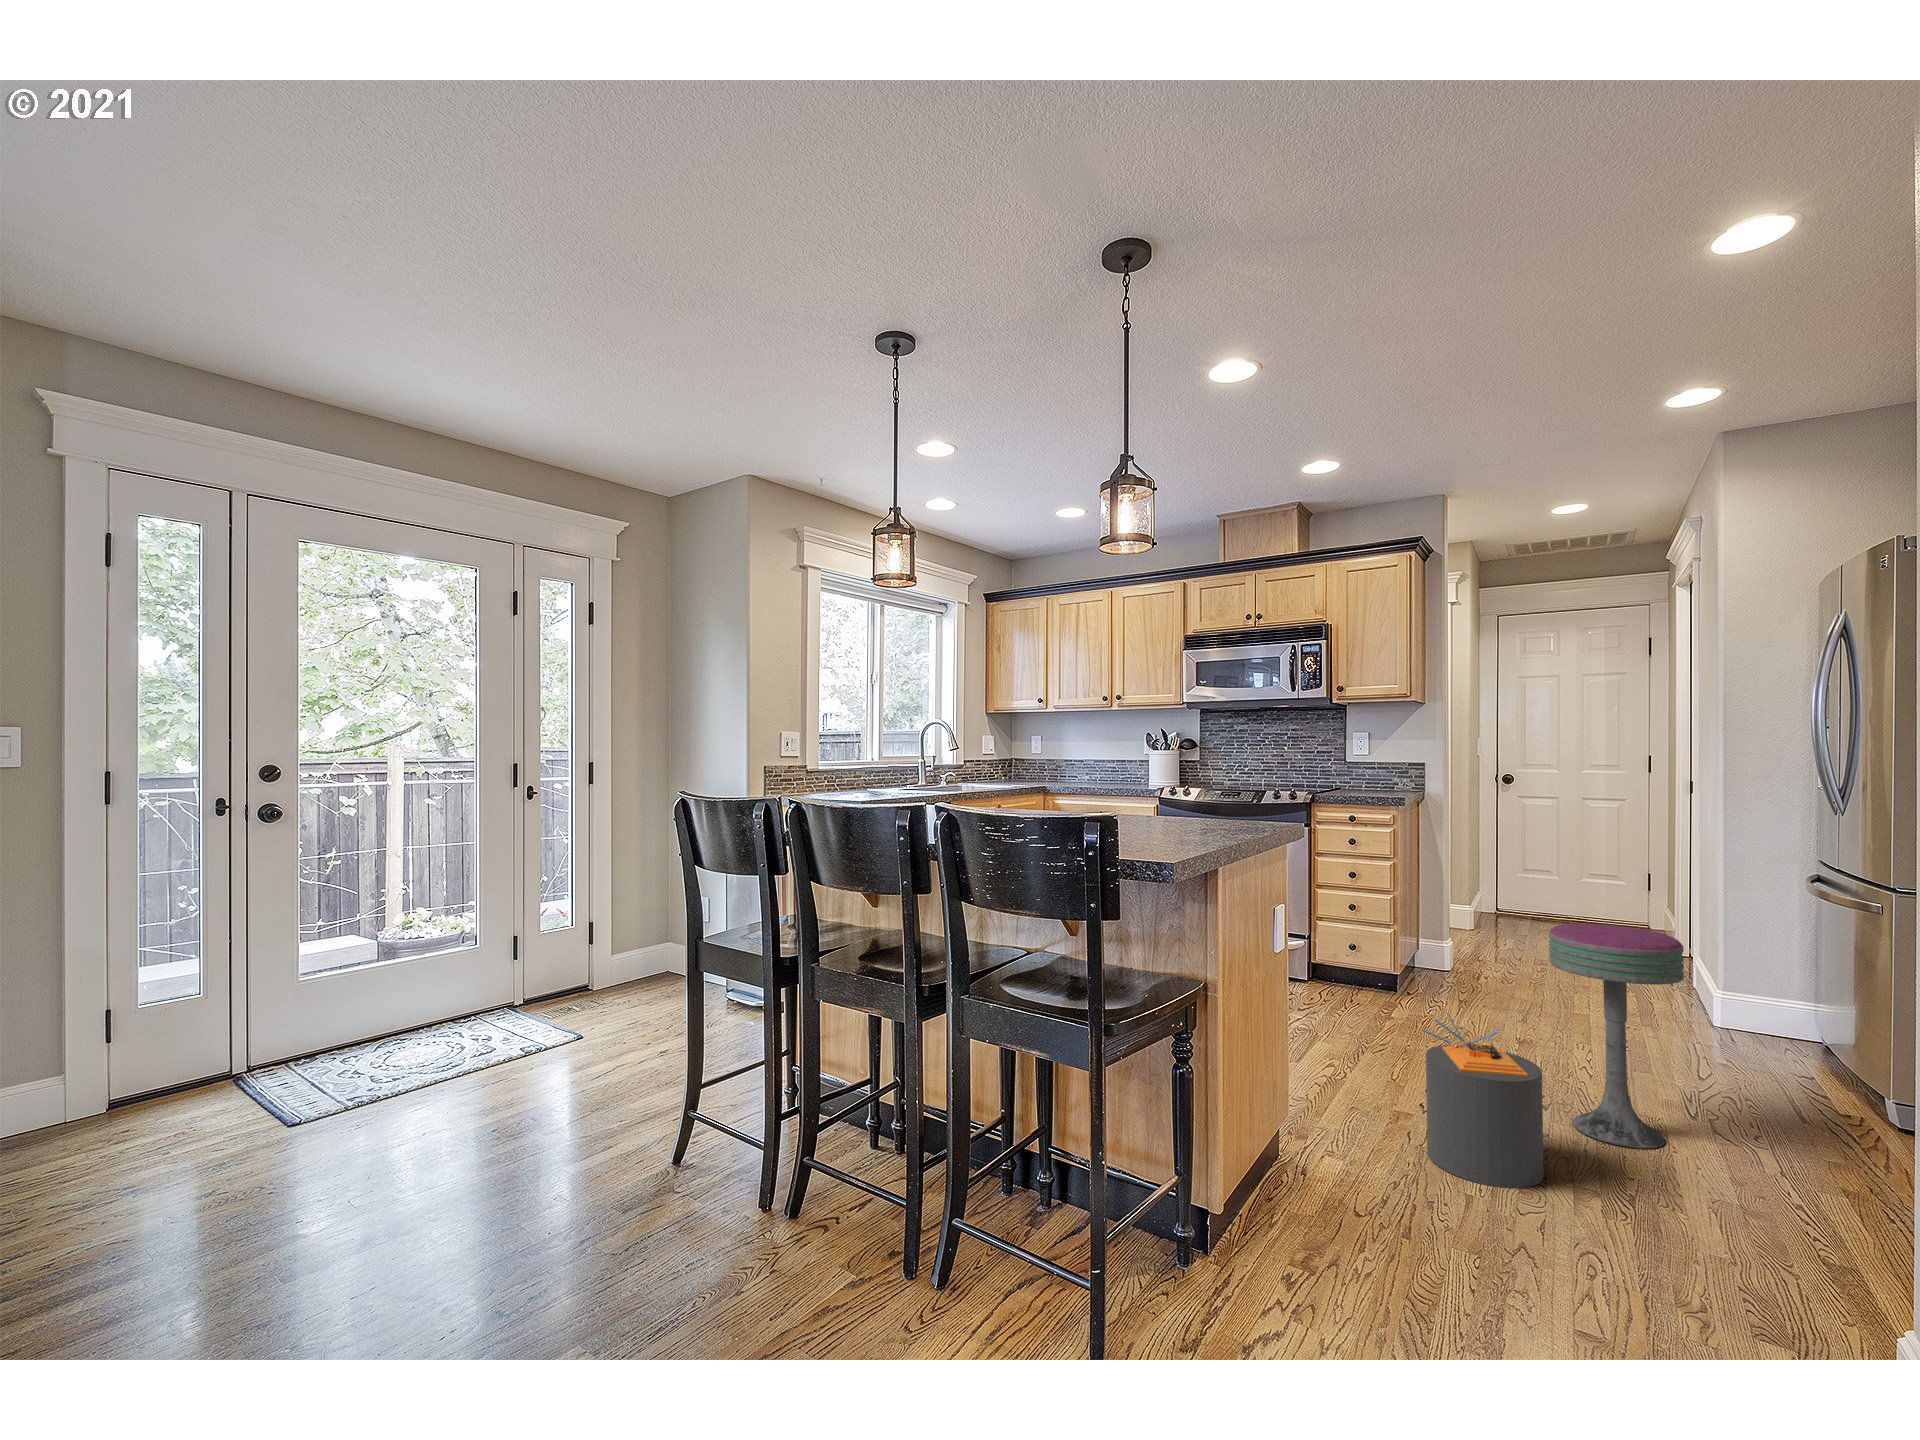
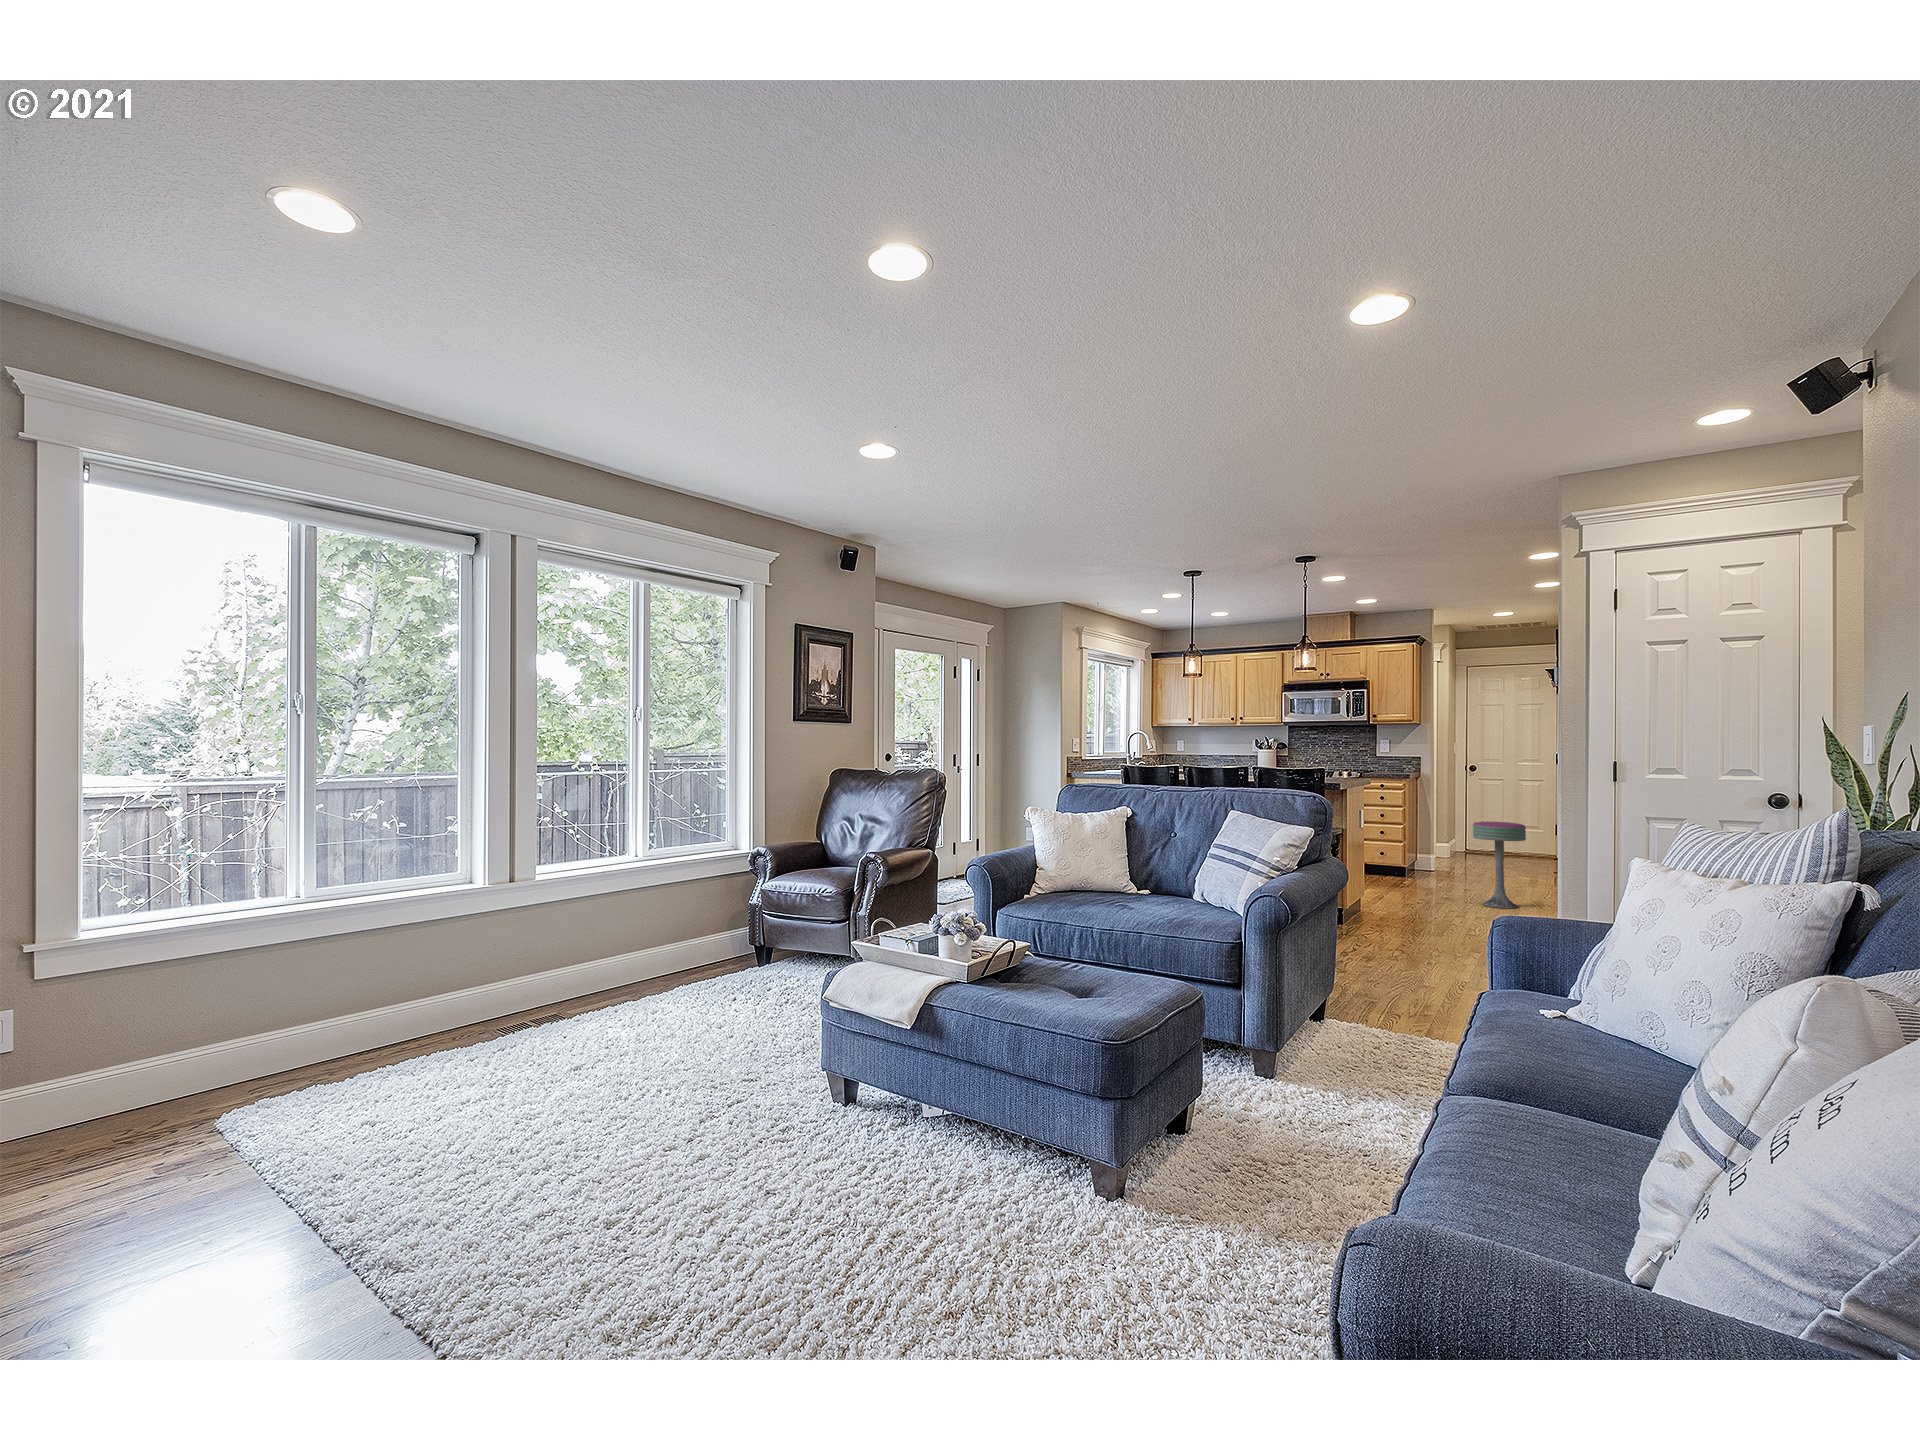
trash can: present [1422,1013,1544,1188] -> none [1416,851,1466,914]

